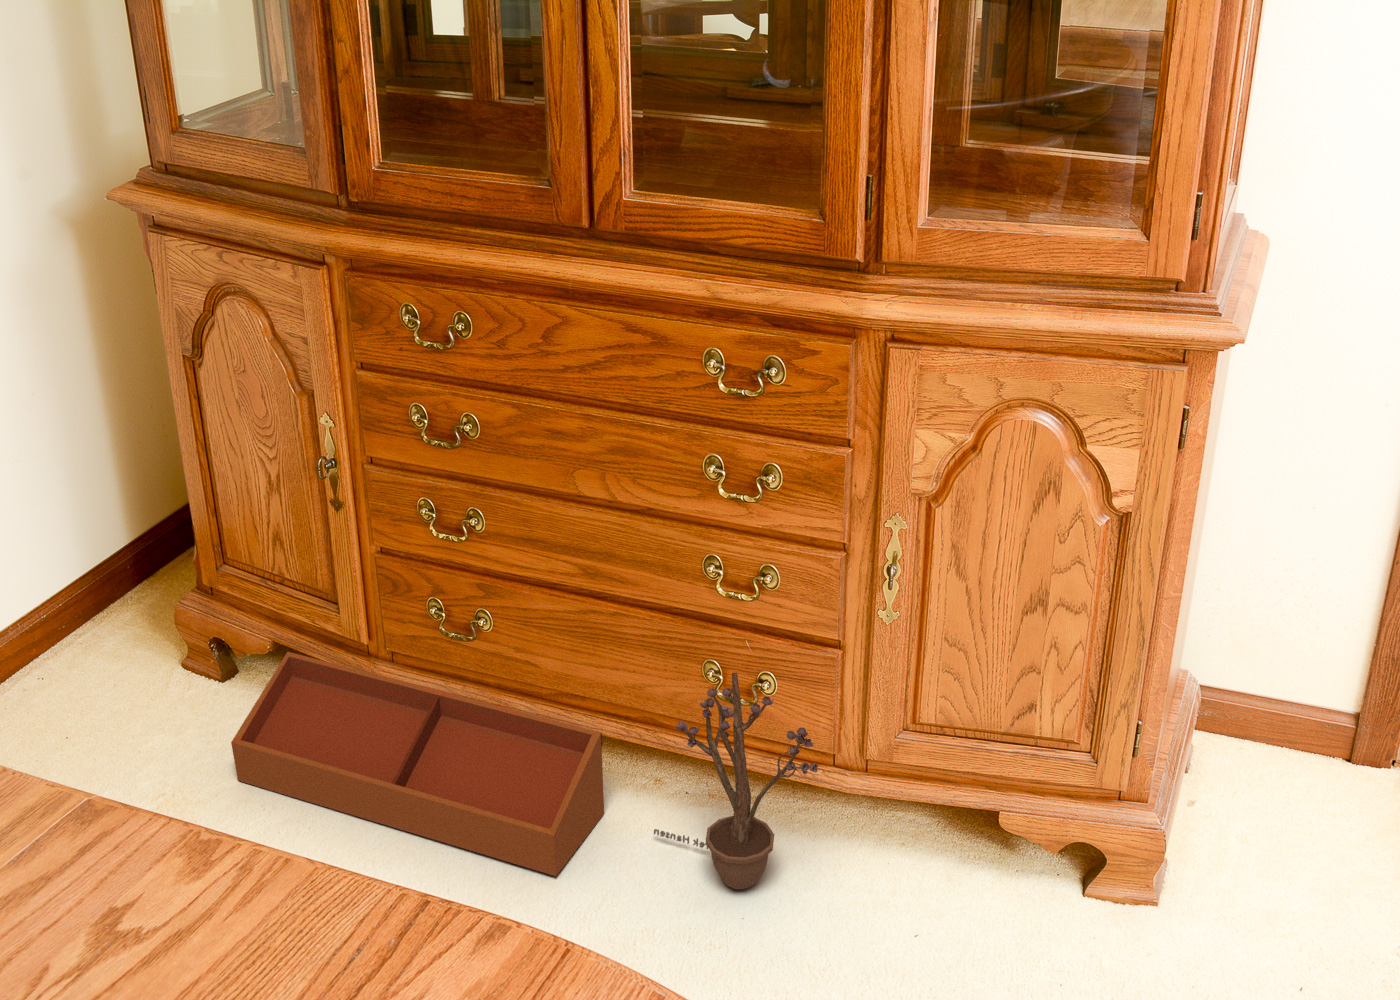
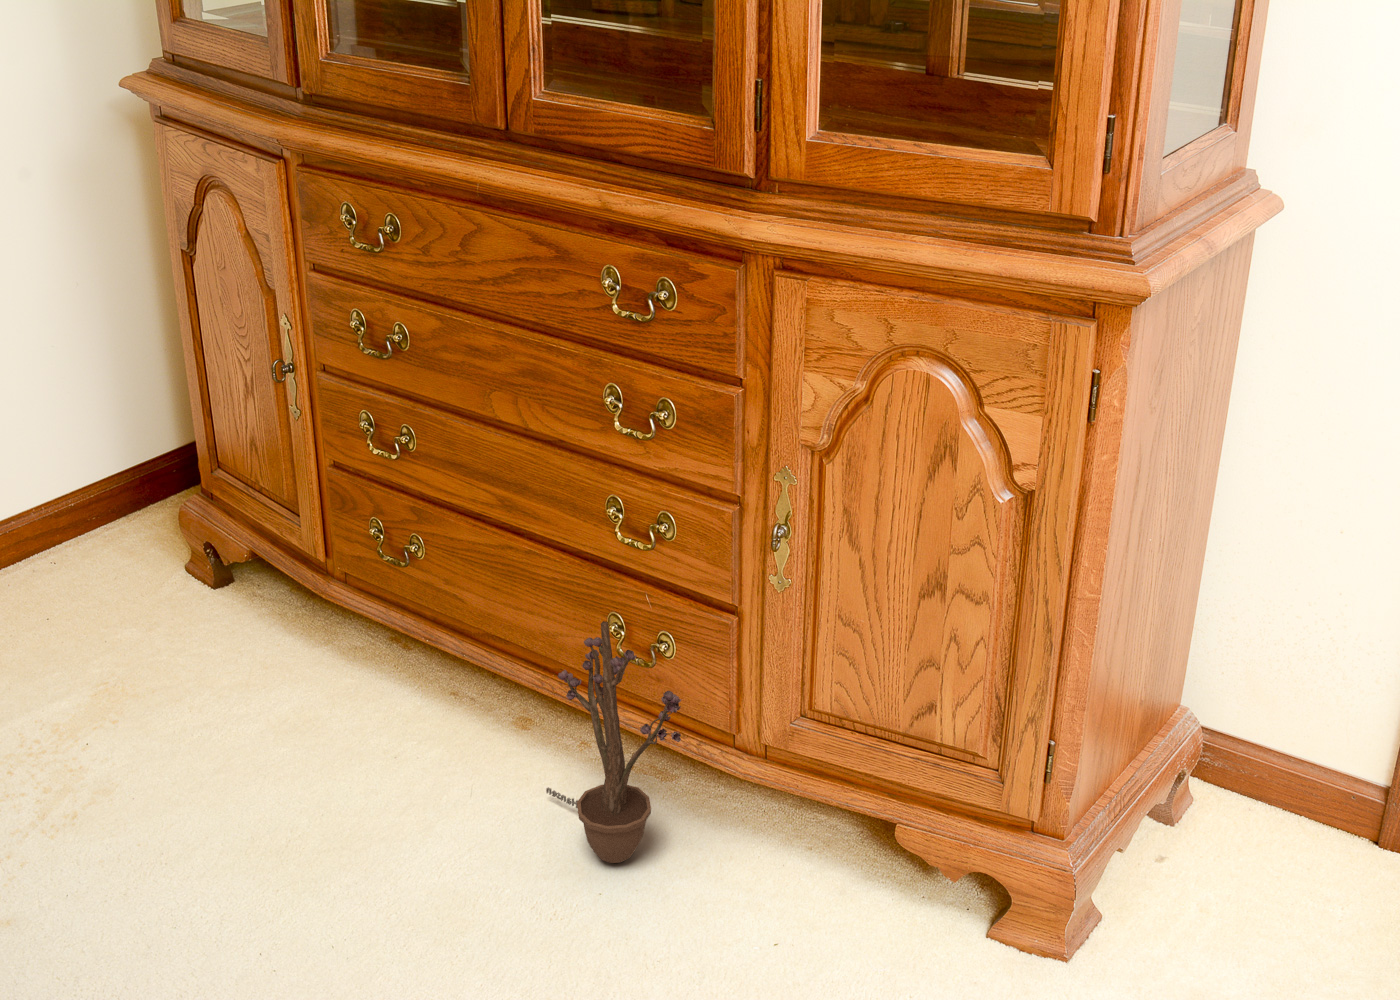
storage bin: present [231,652,604,876] -> none [172,558,510,818]

